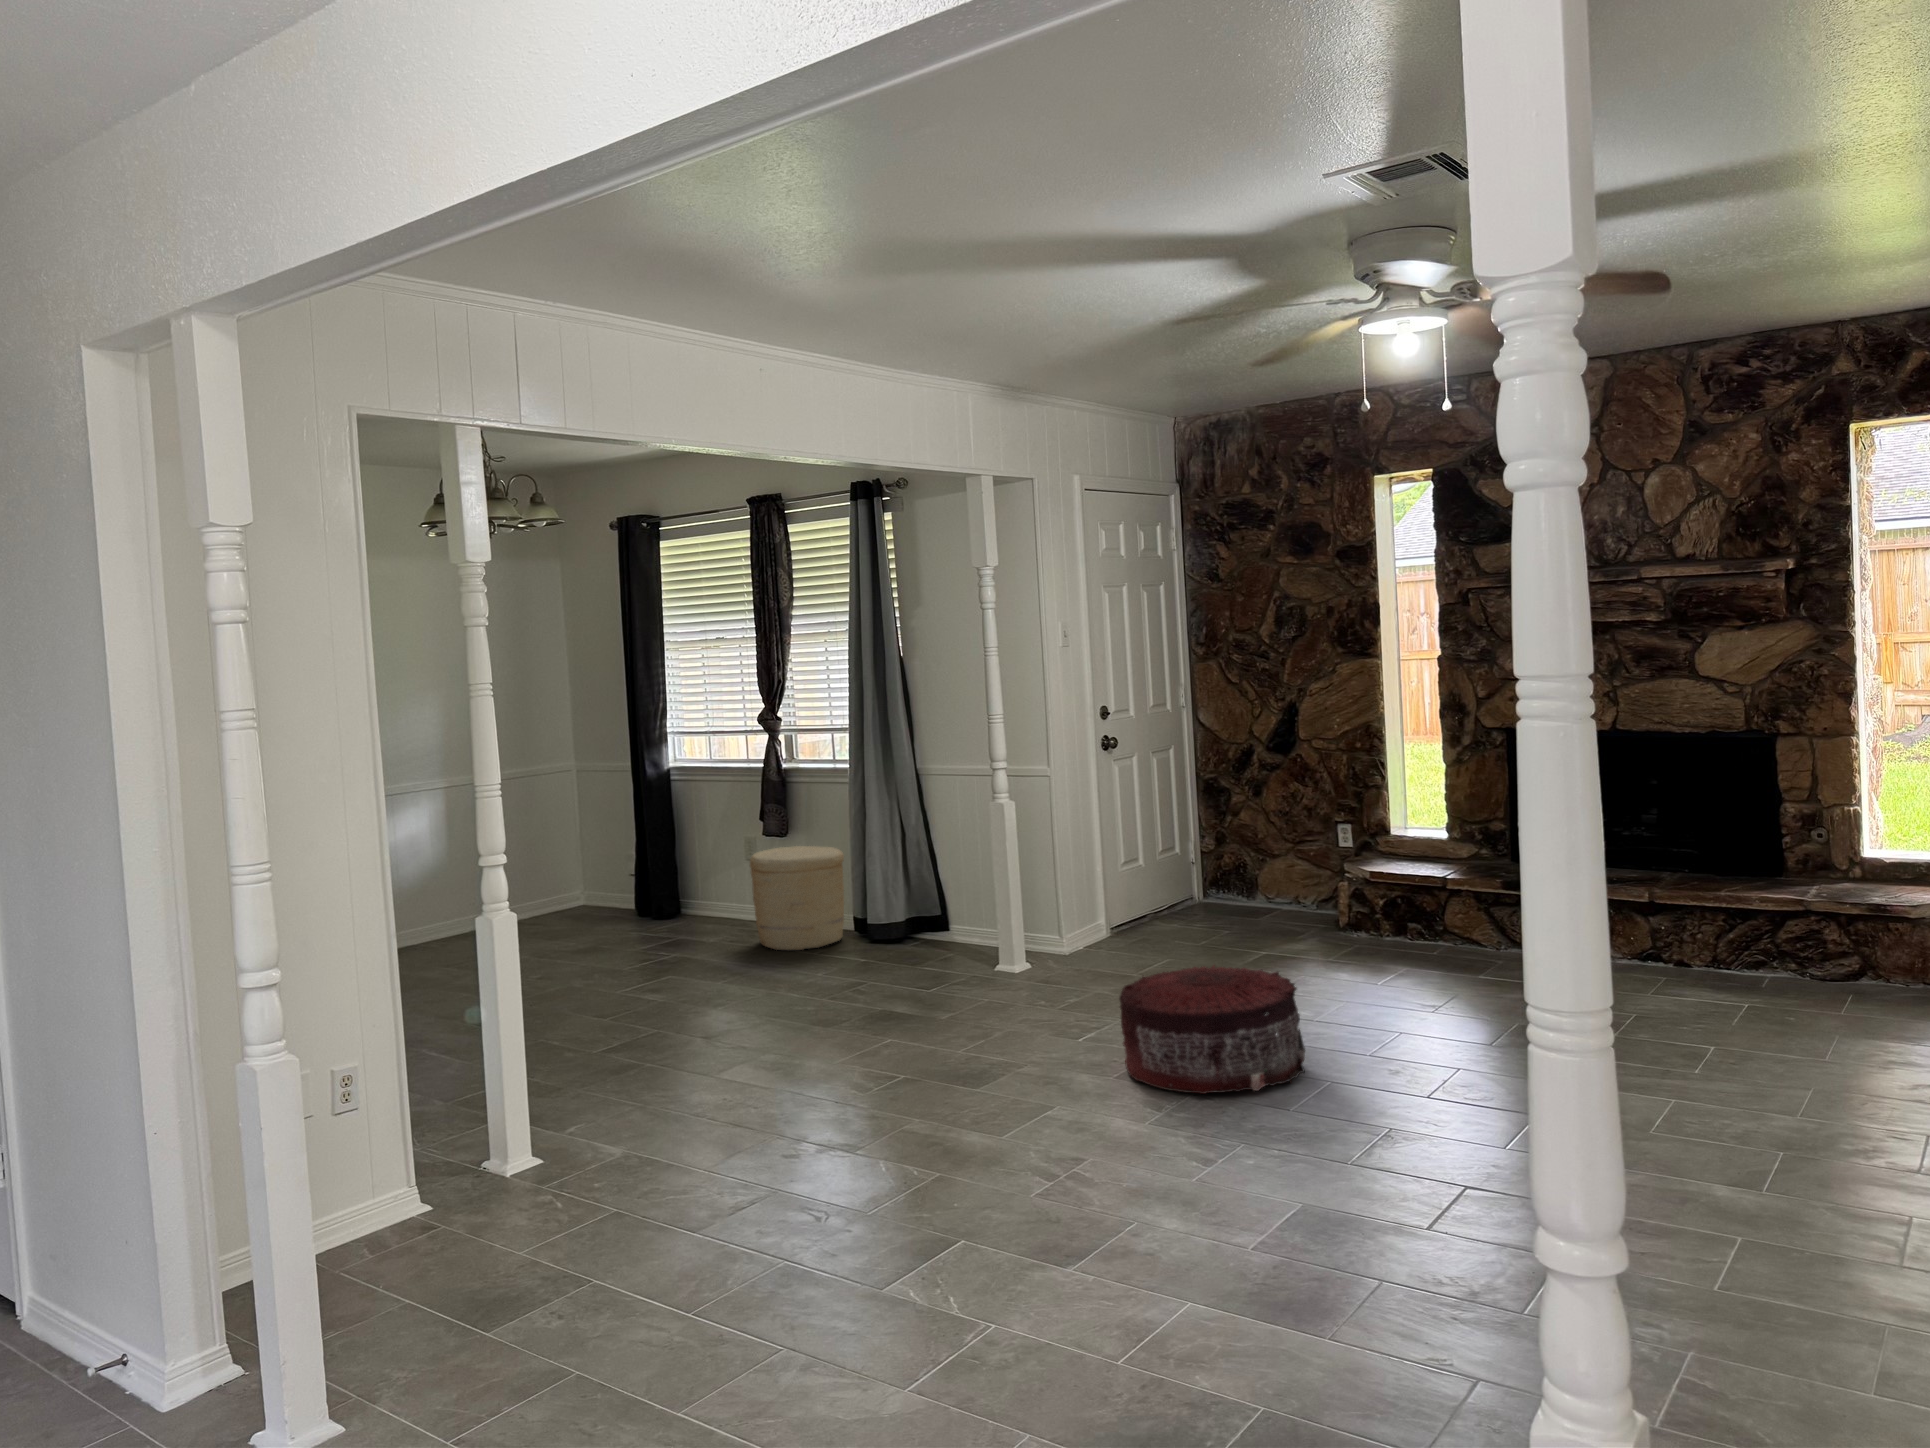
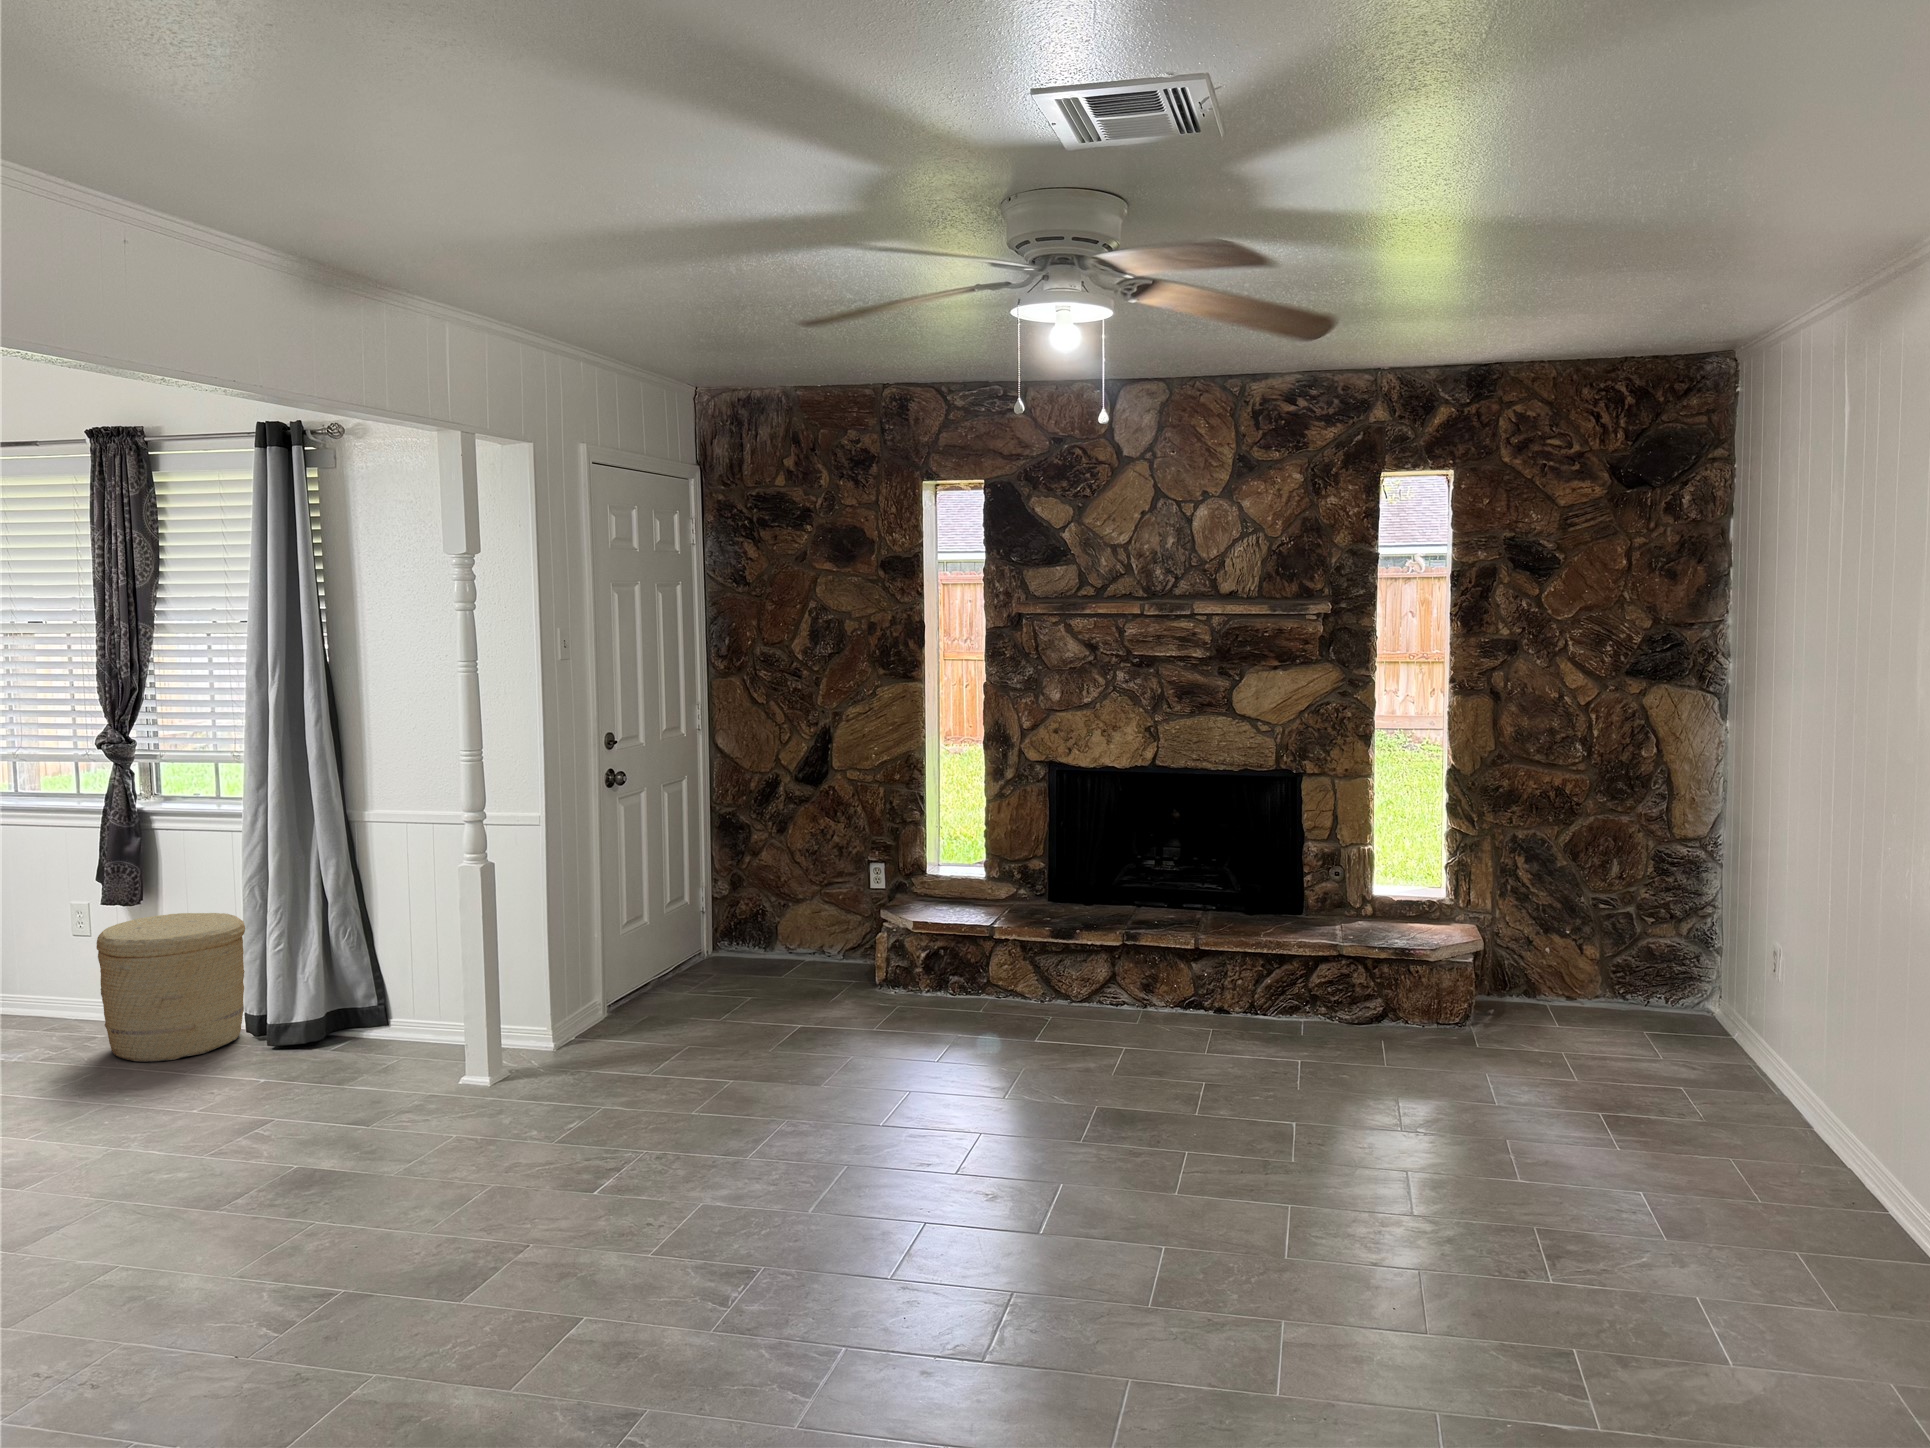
pouf: present [1119,965,1305,1094] -> none [646,1075,878,1264]

